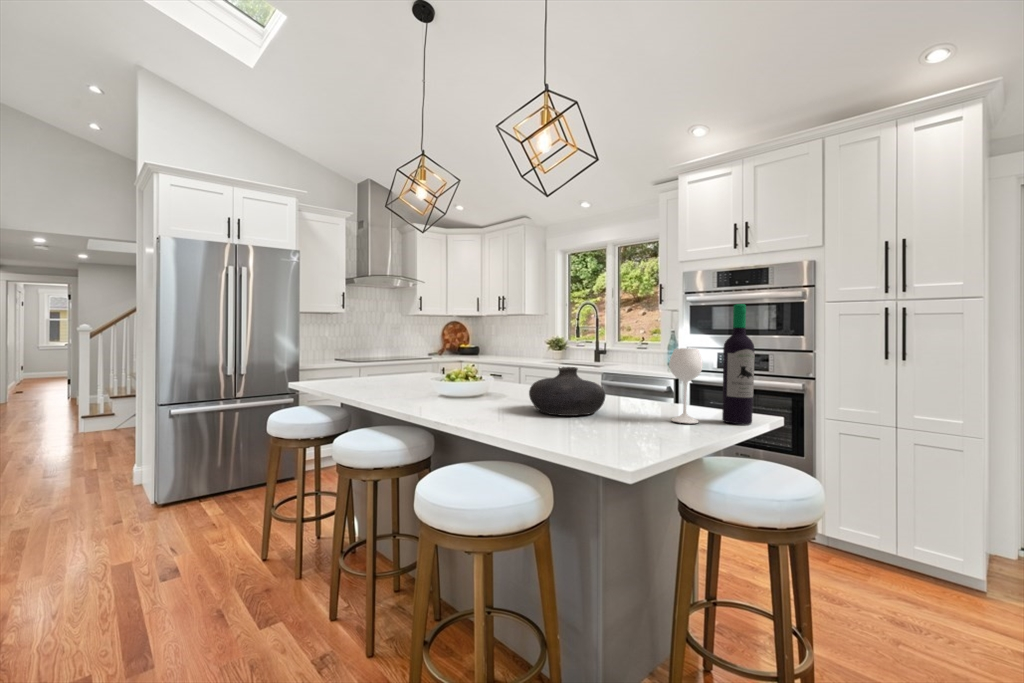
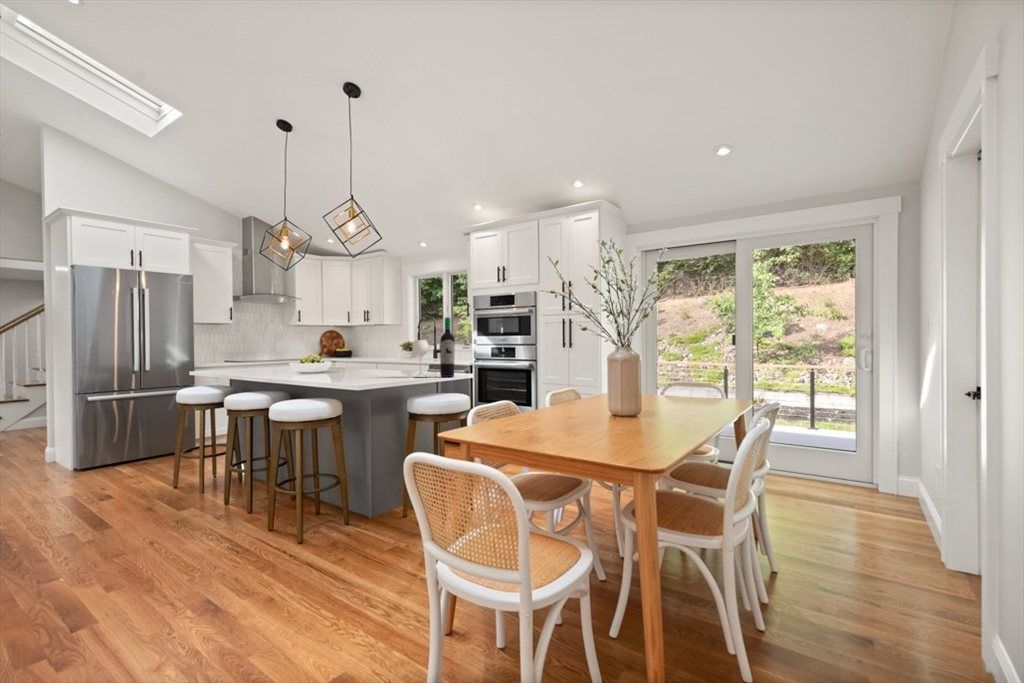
vase: present [529,367,606,416] -> none [343,352,386,377]

